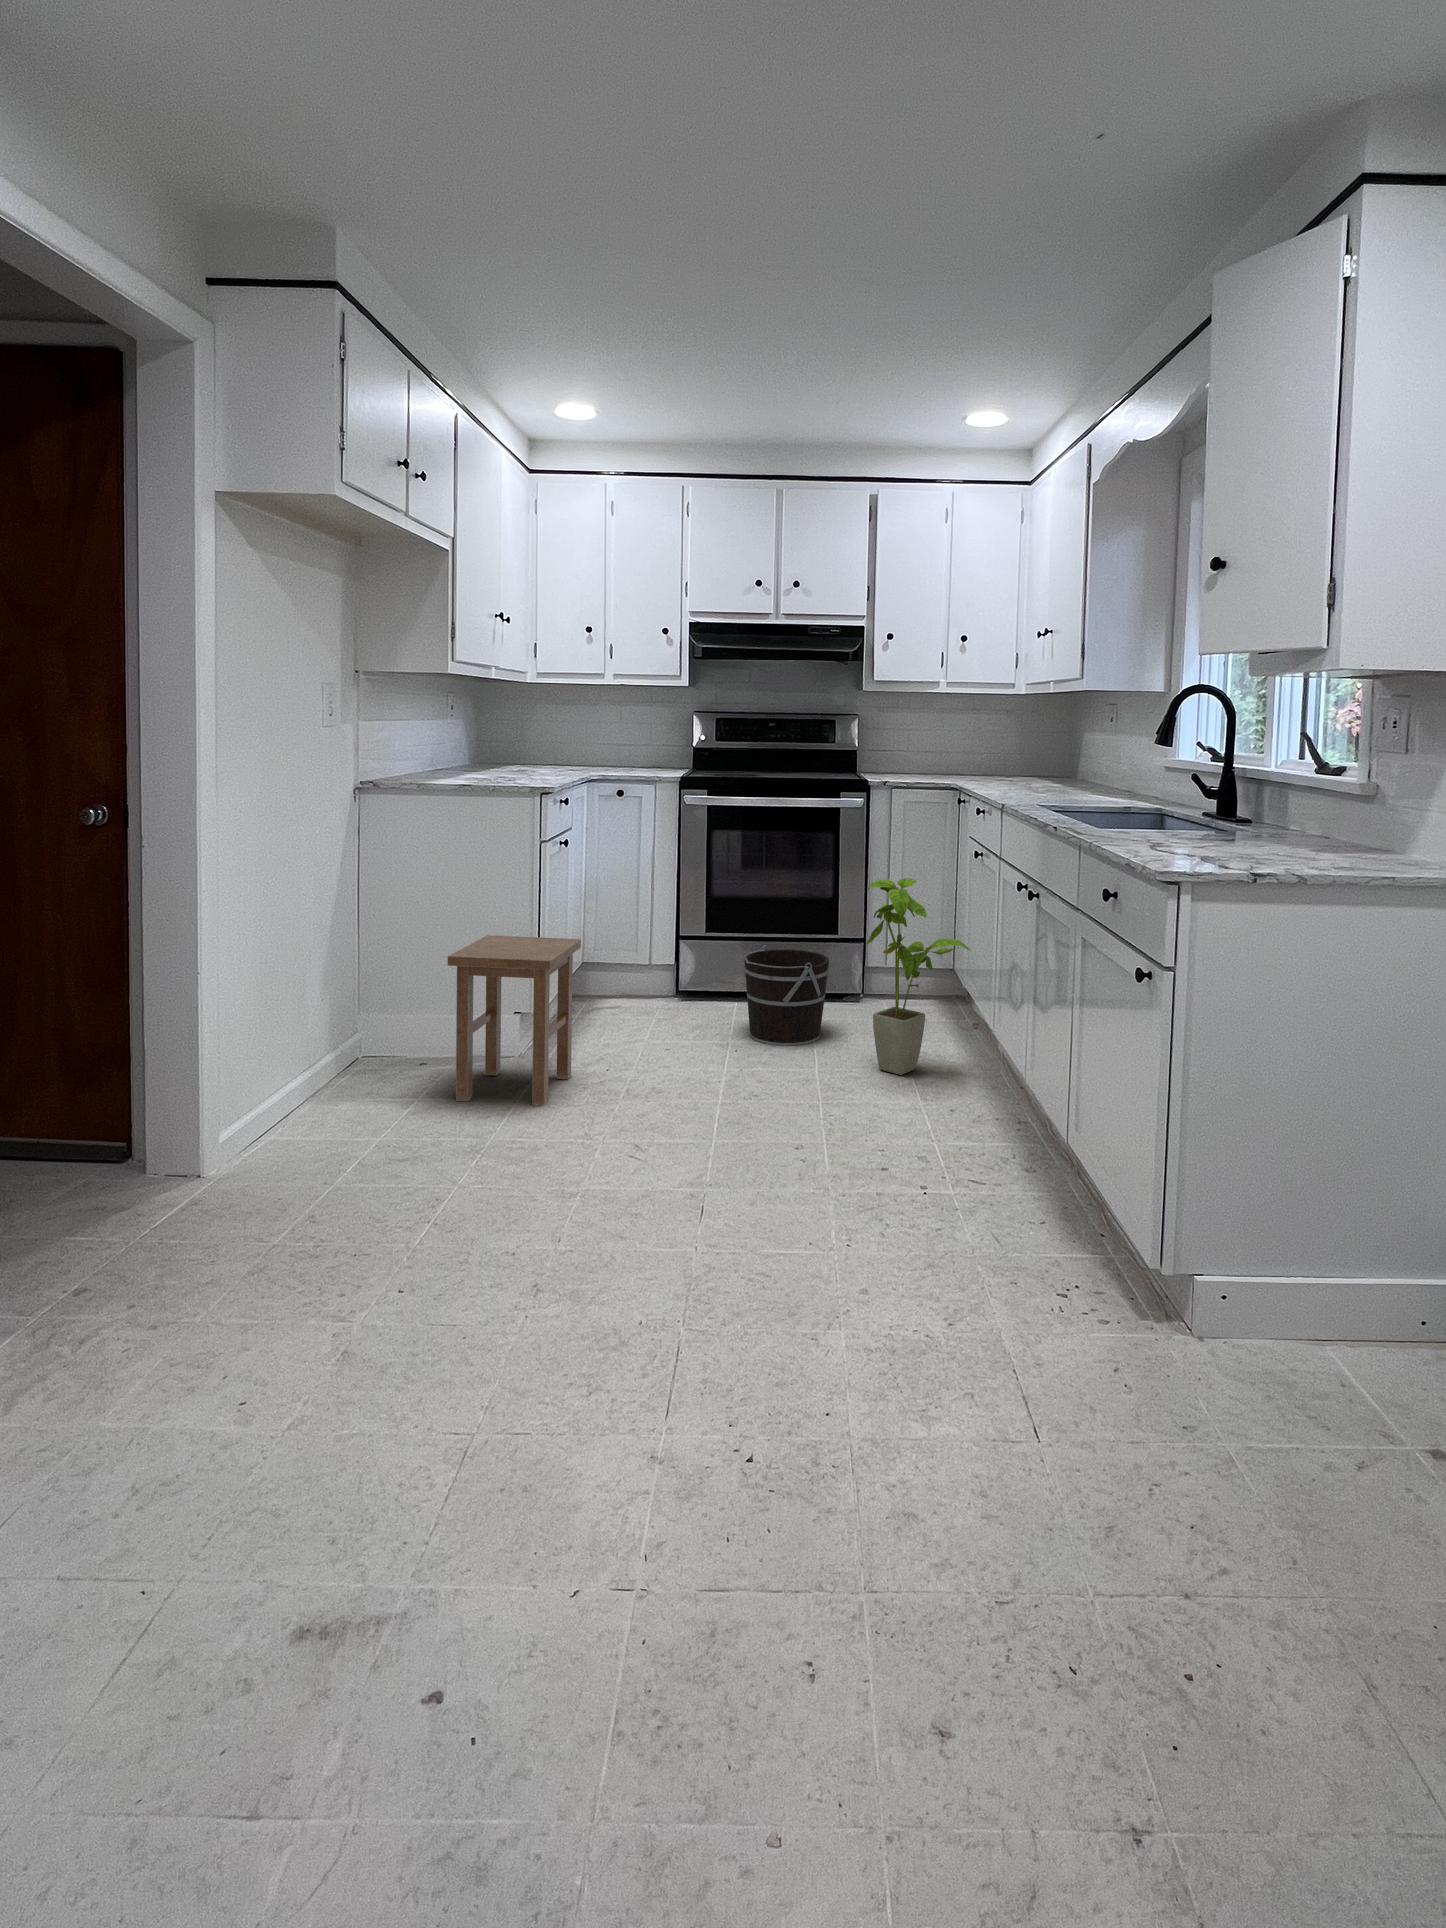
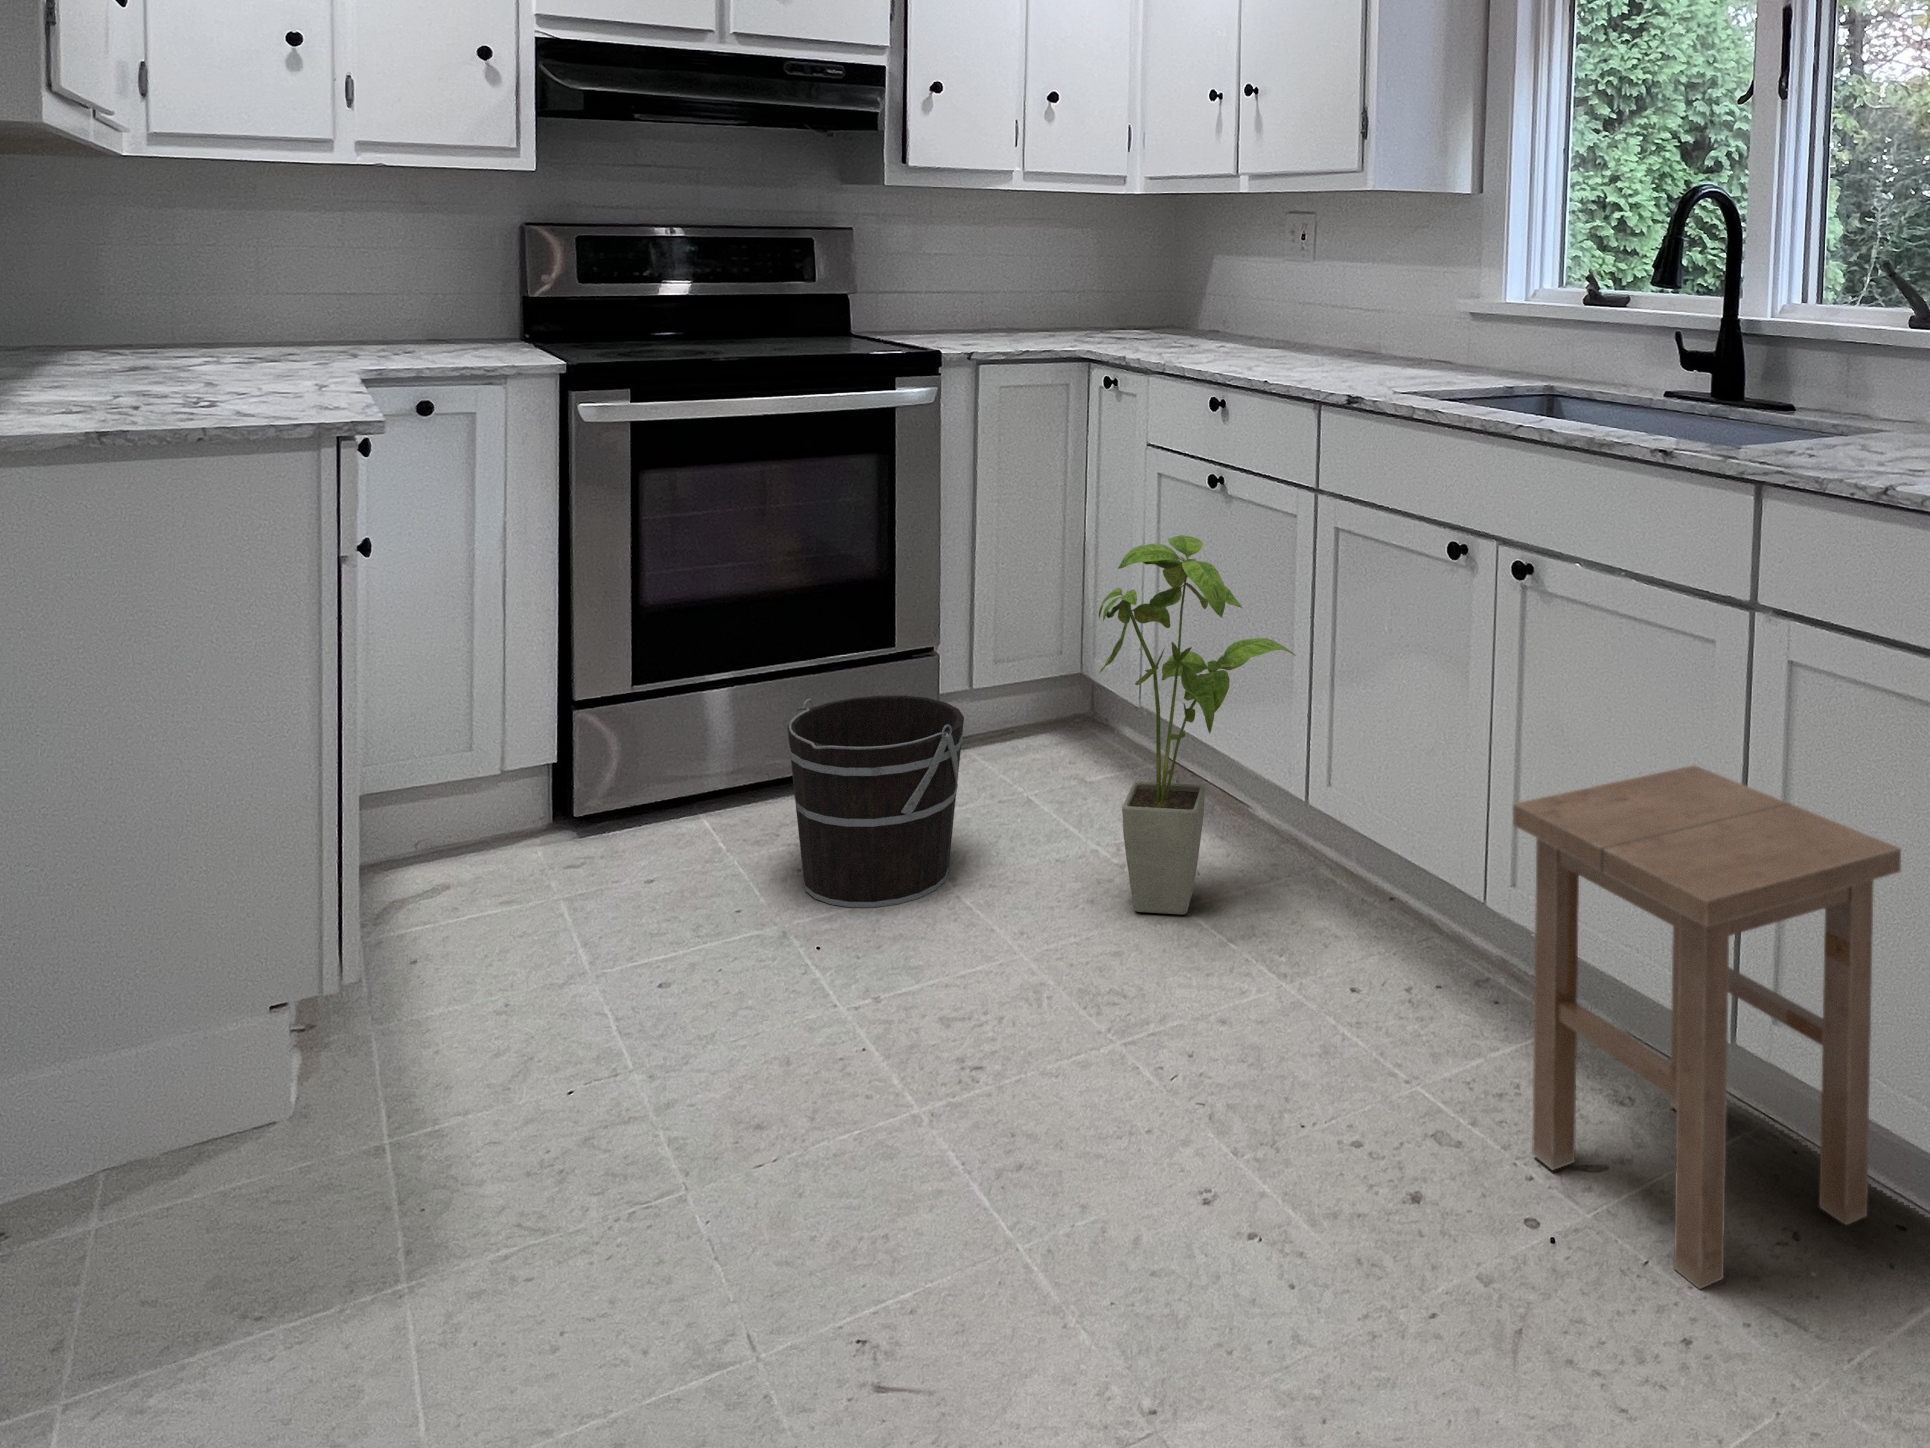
stool: present [448,935,581,1106] -> present [1513,765,1901,1289]

